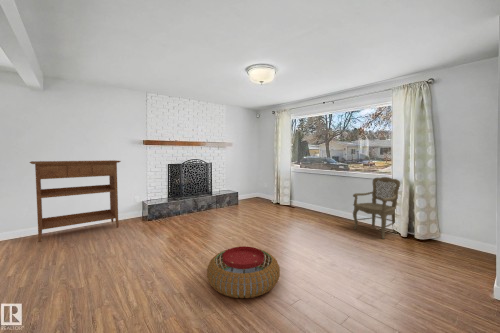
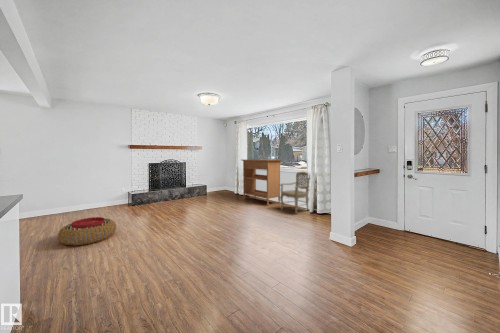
console table: present [30,160,121,242] -> present [242,159,281,205]
pouf: present [207,246,280,298] -> present [58,217,116,246]

